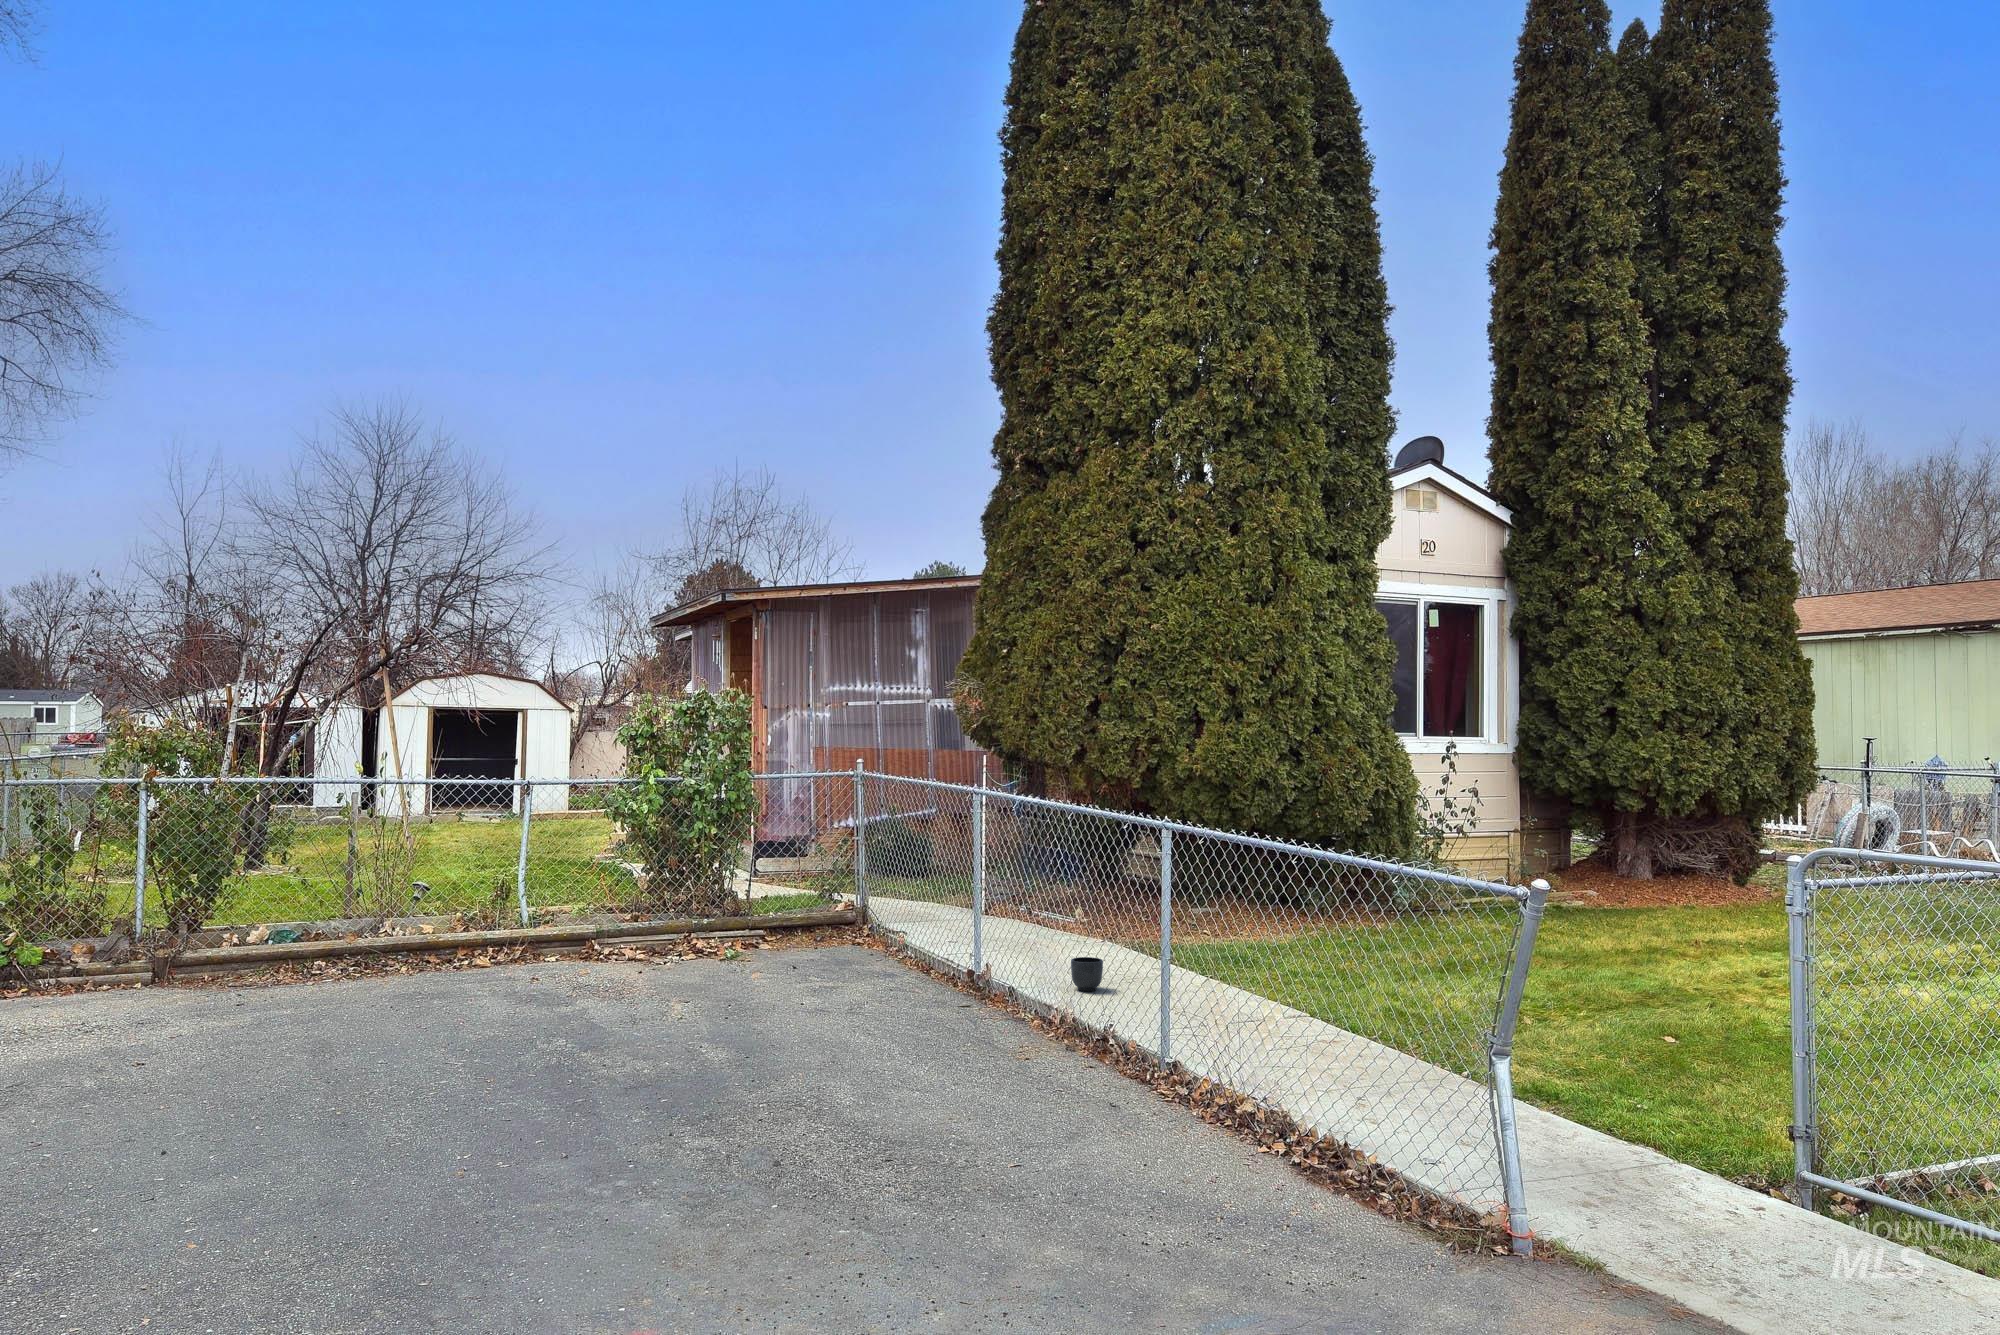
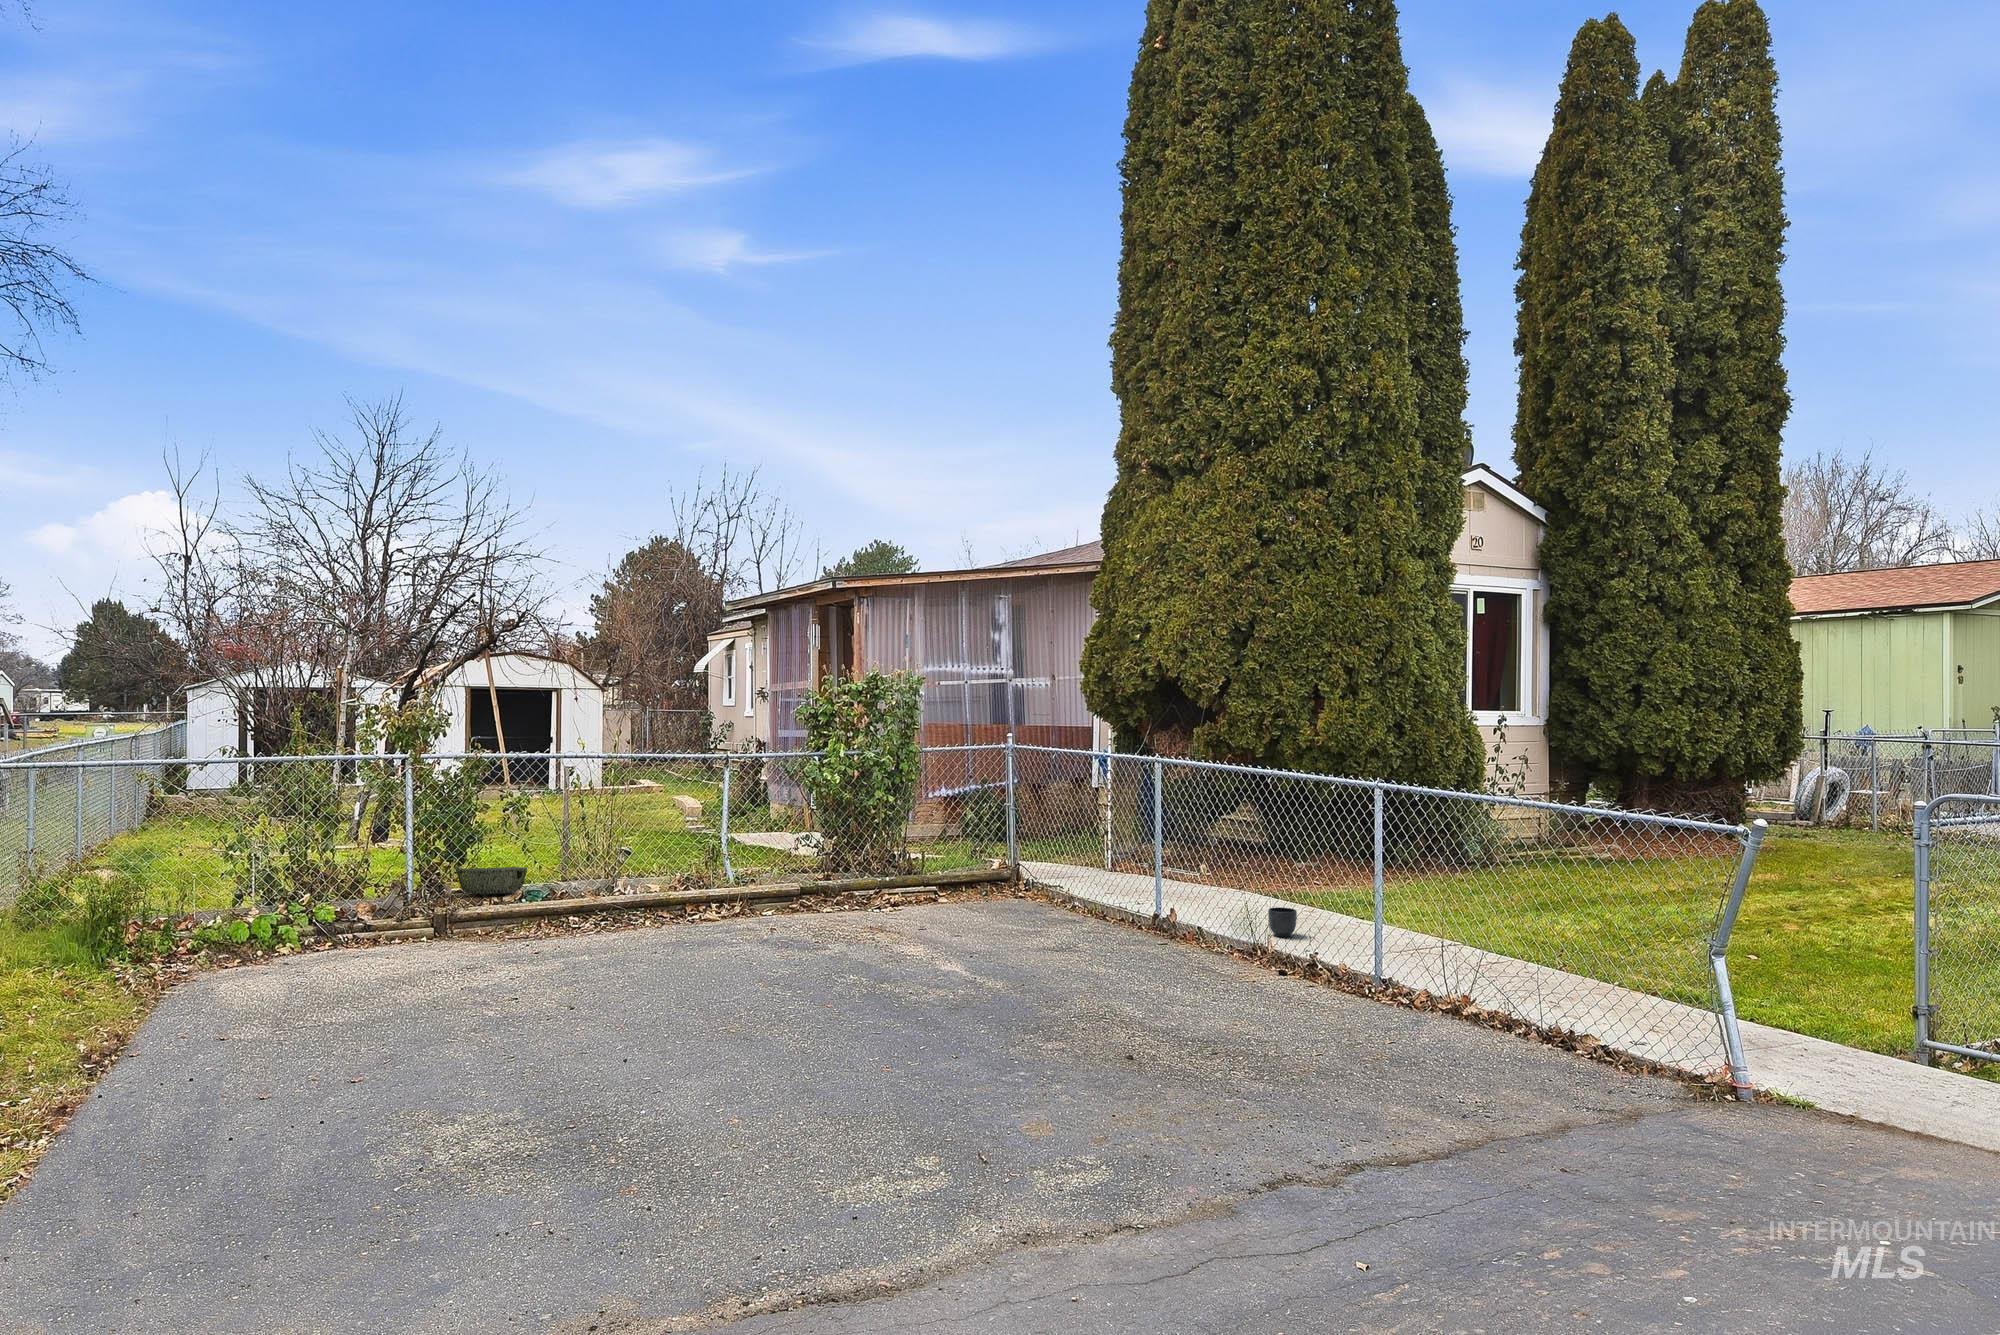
woven basket: none [199,905,282,937] -> present [456,867,527,895]

